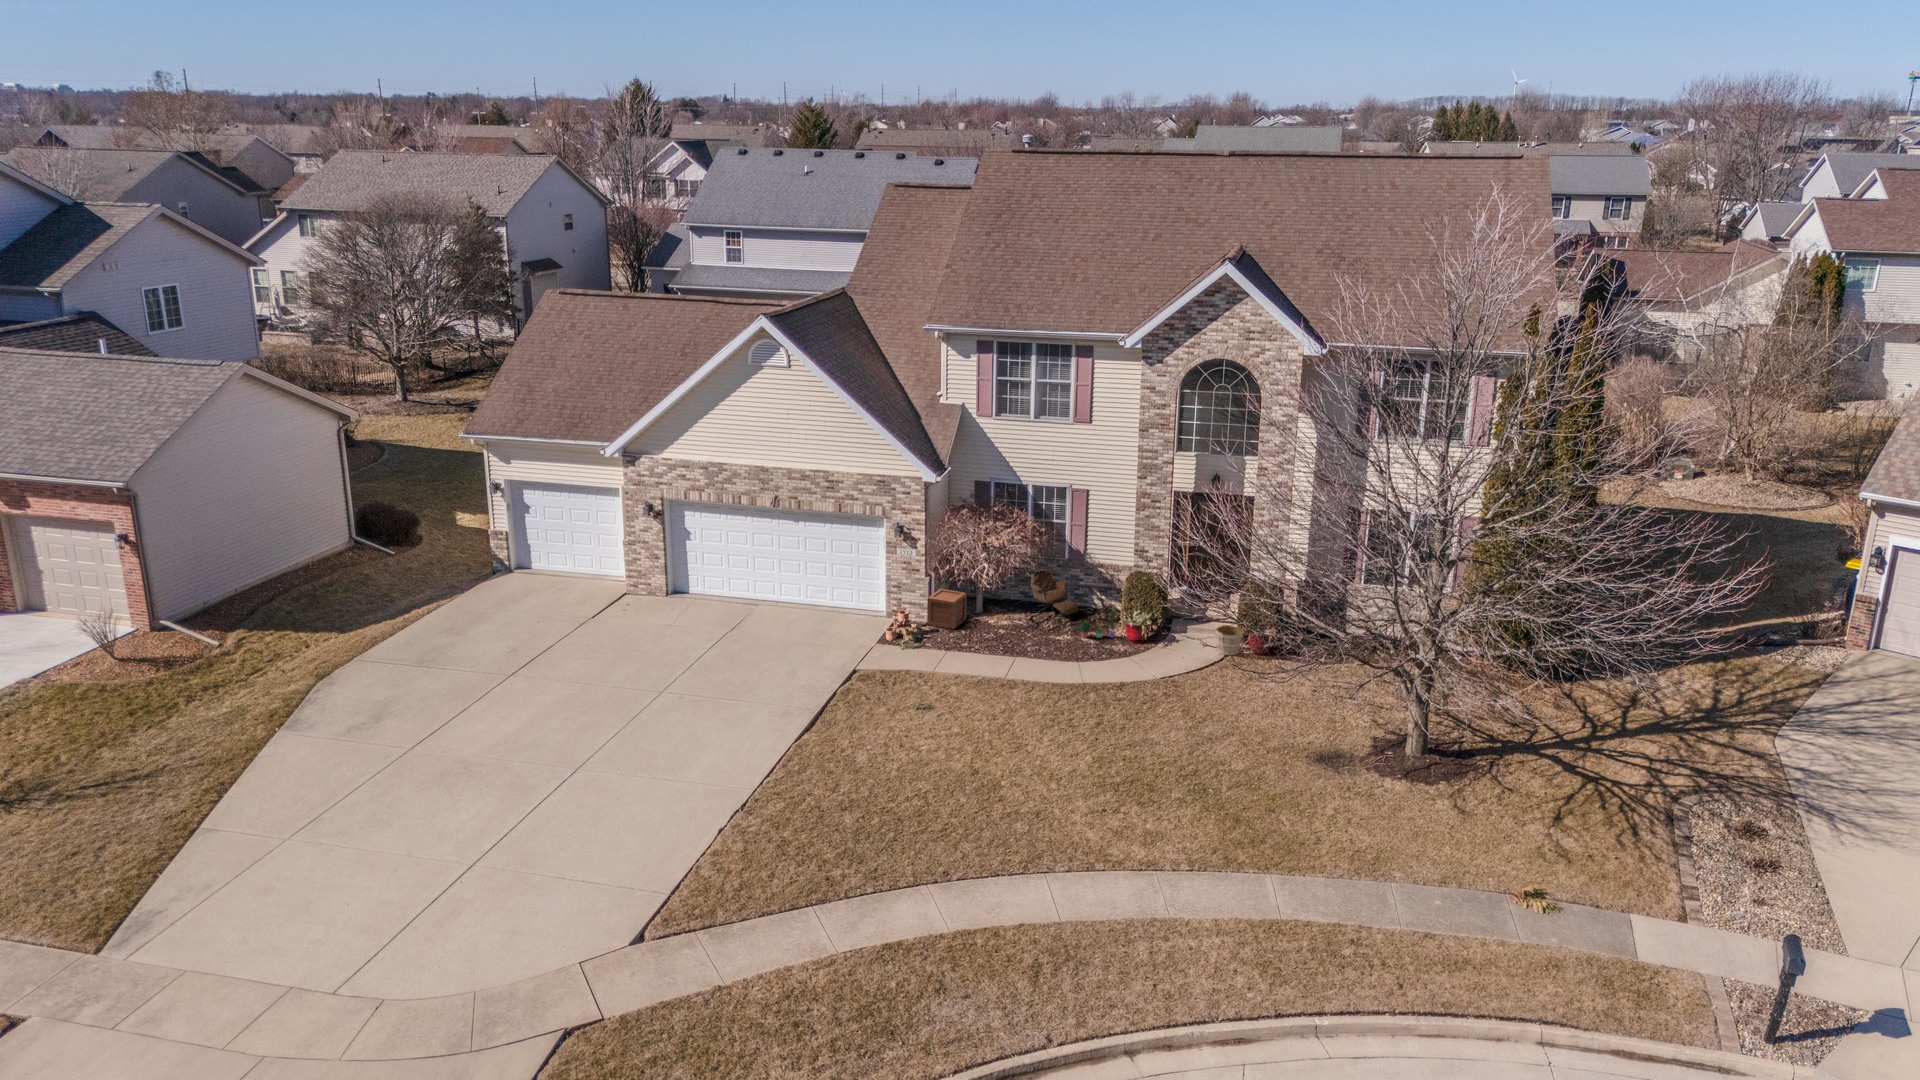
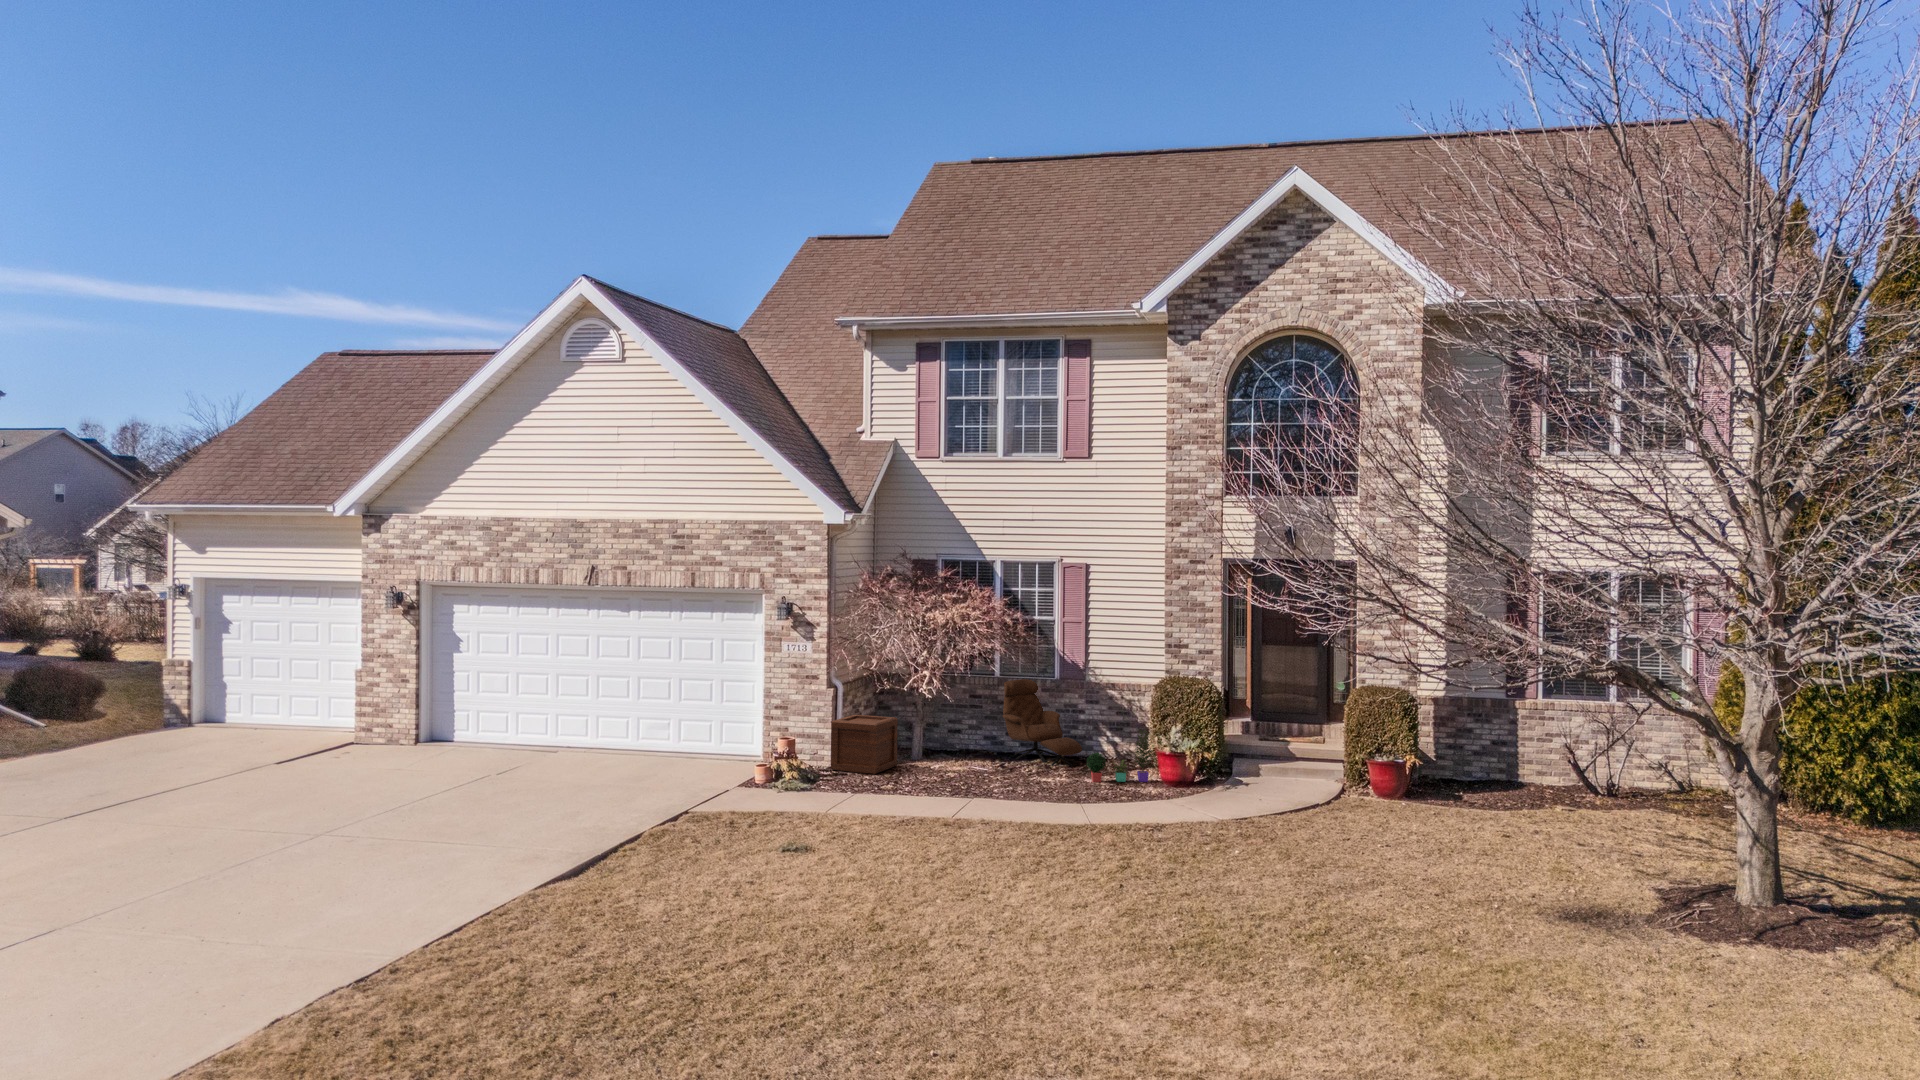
wooden bucket: present [1216,625,1244,655] -> none [1323,750,1373,798]

